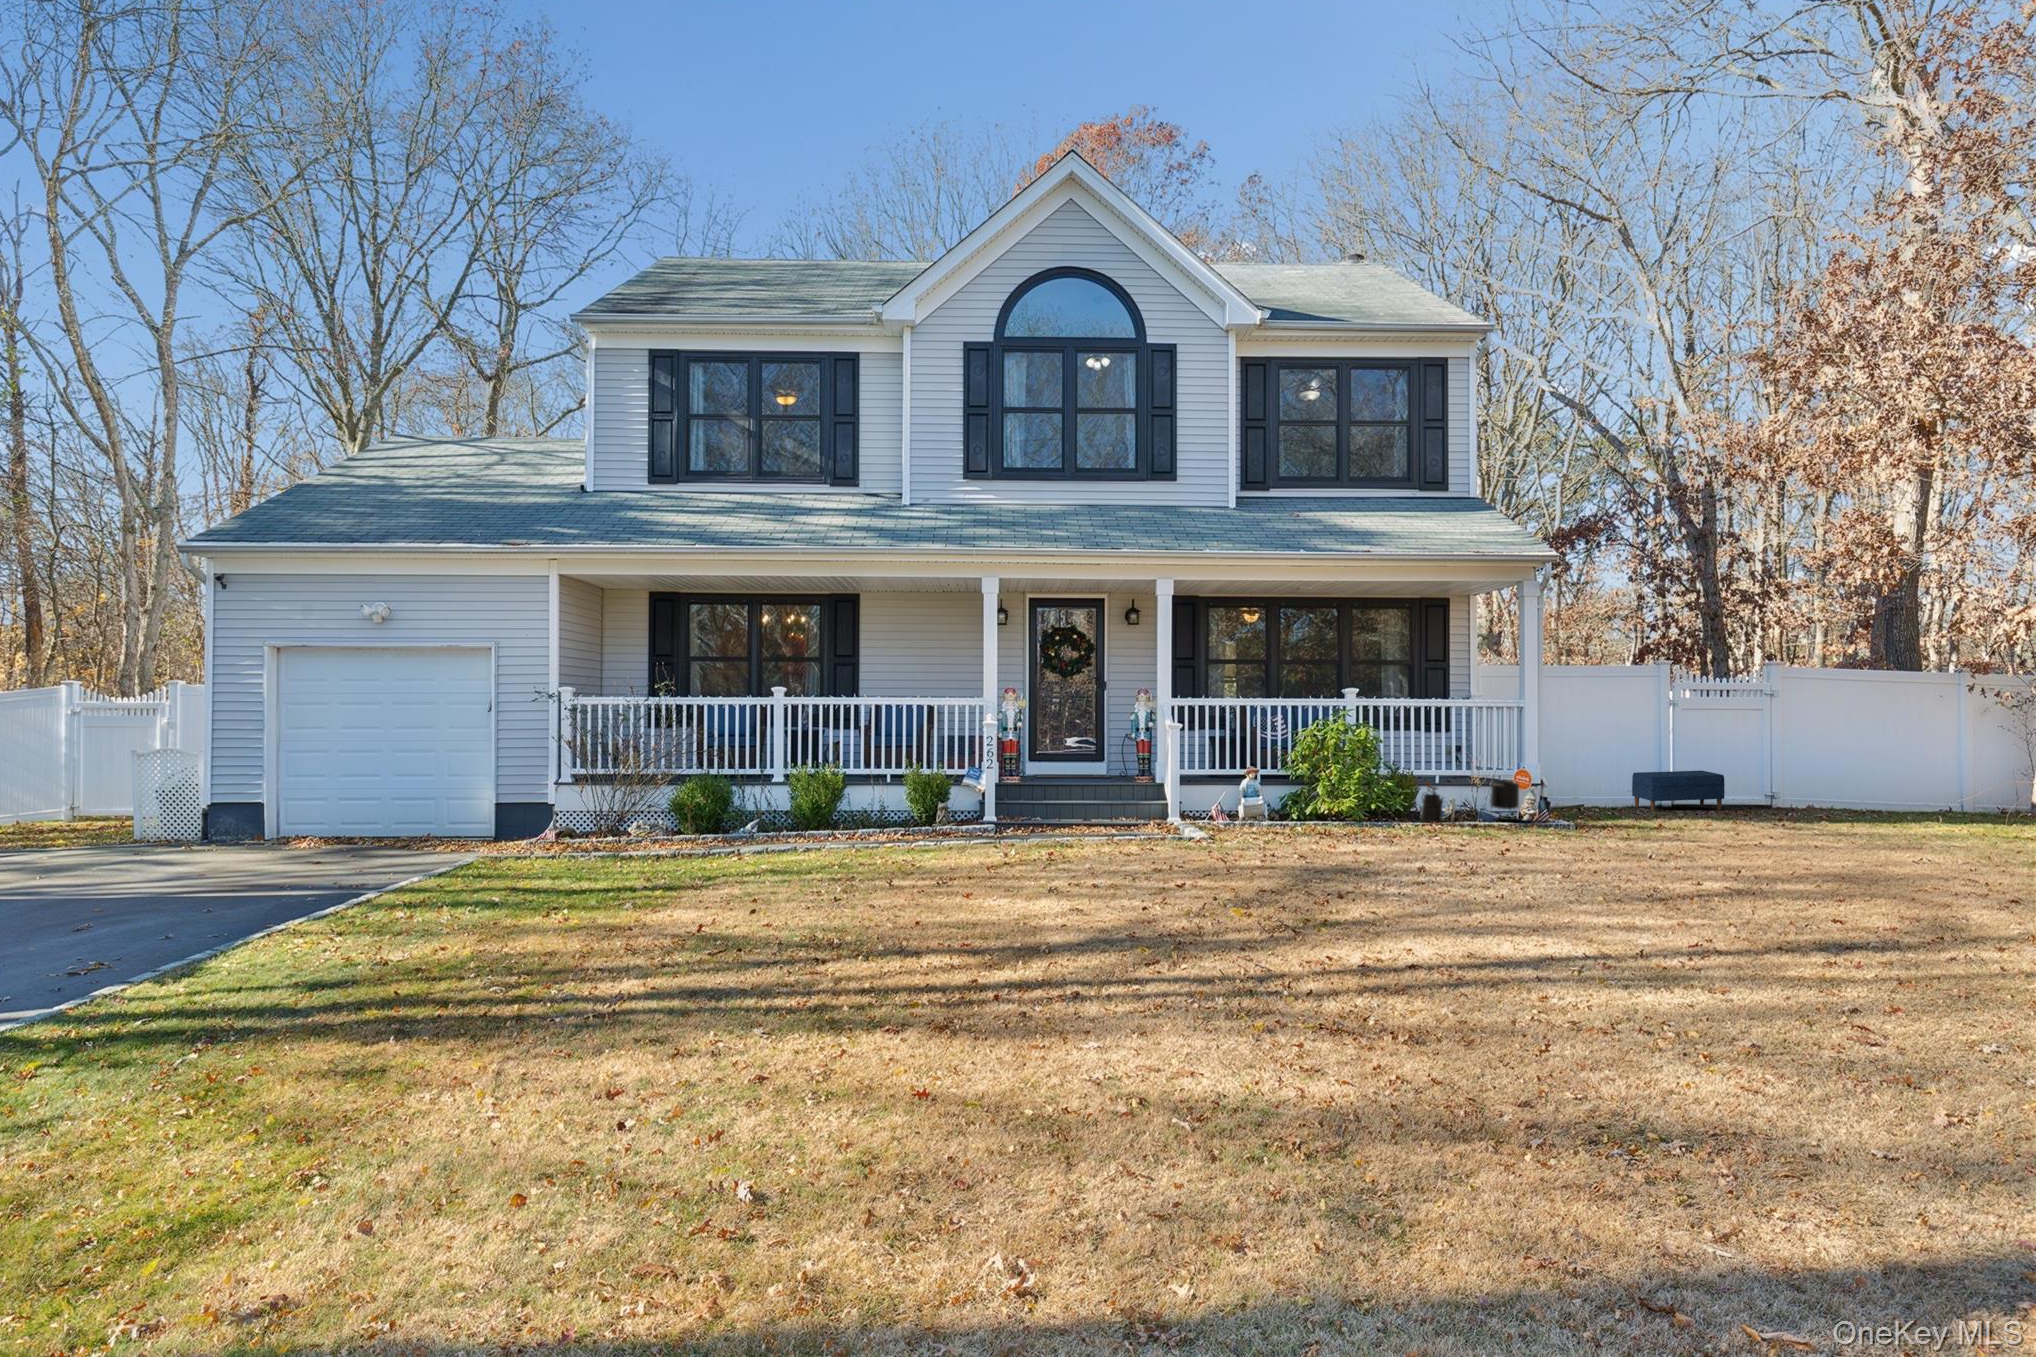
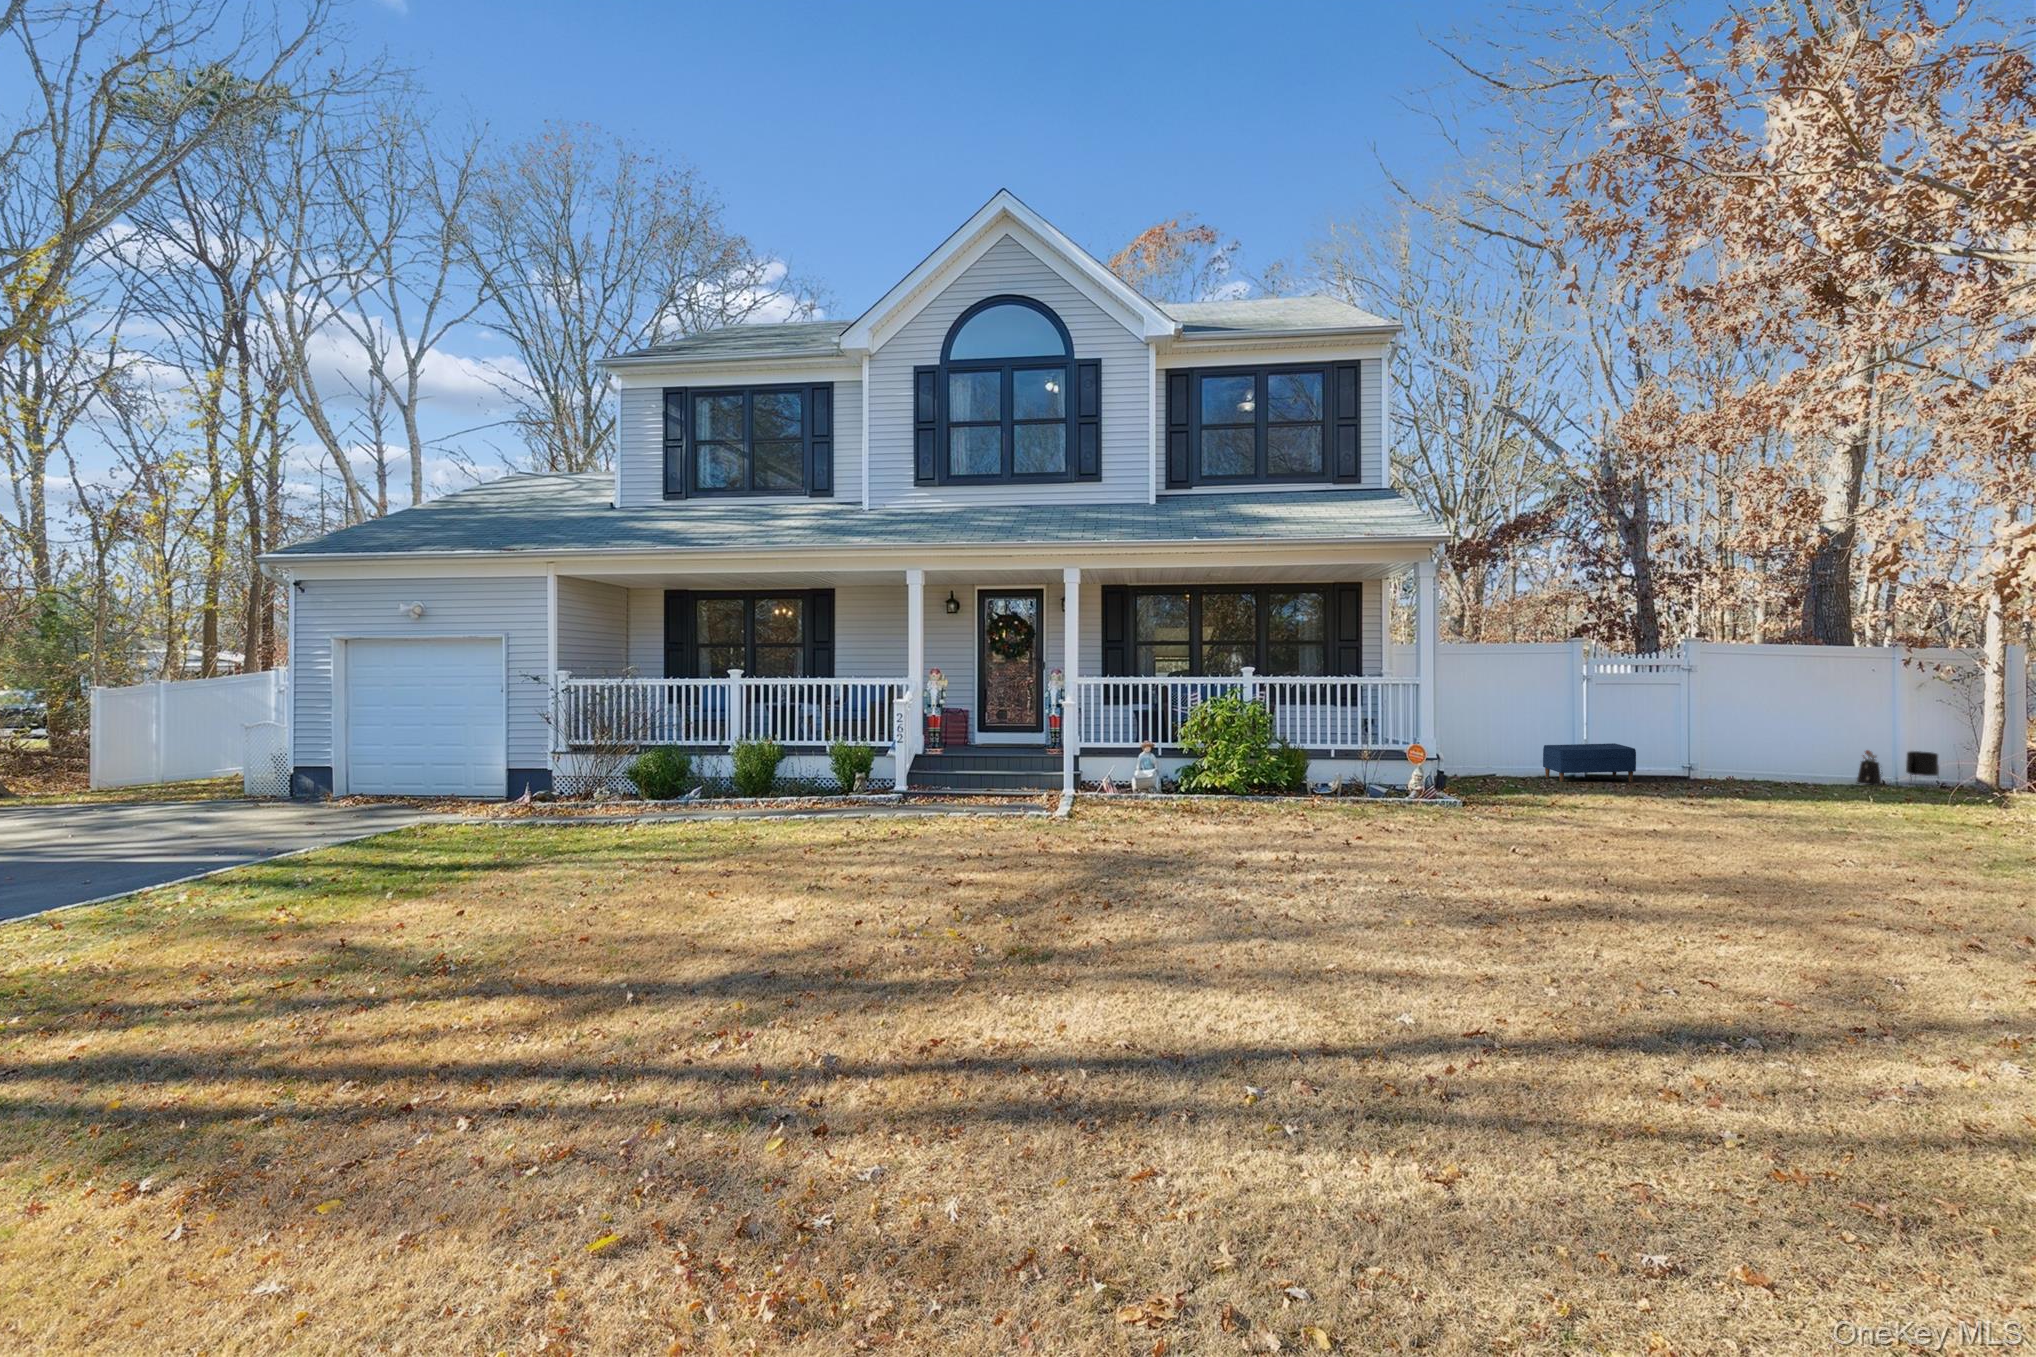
planter: present [1491,781,1519,810] -> present [1906,751,1939,777]
watering can: present [1421,782,1444,822] -> present [1857,750,1882,785]

